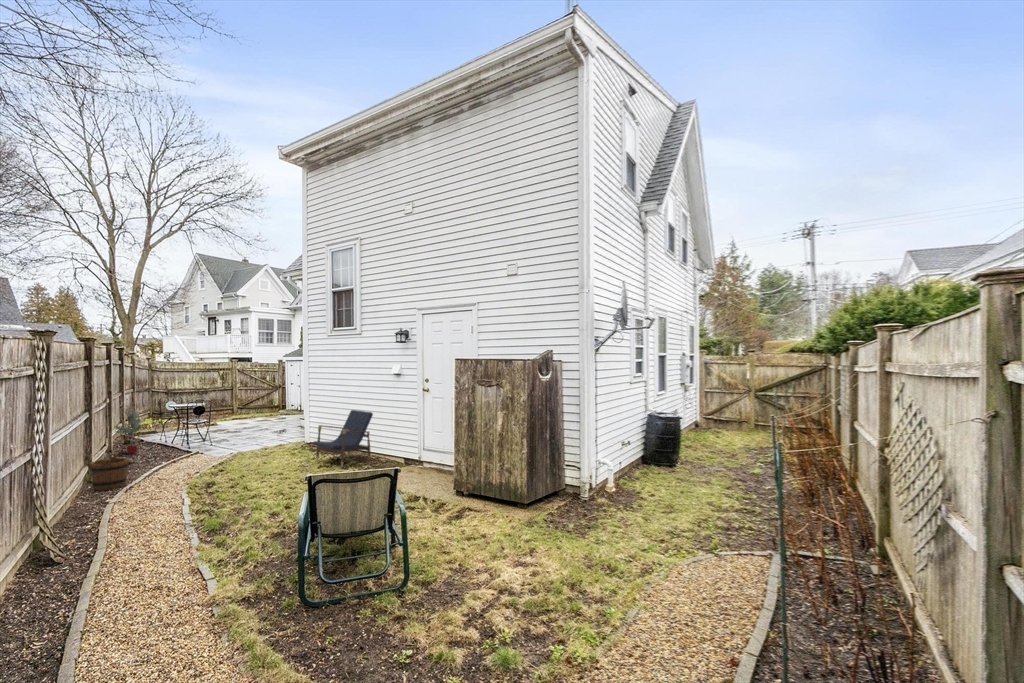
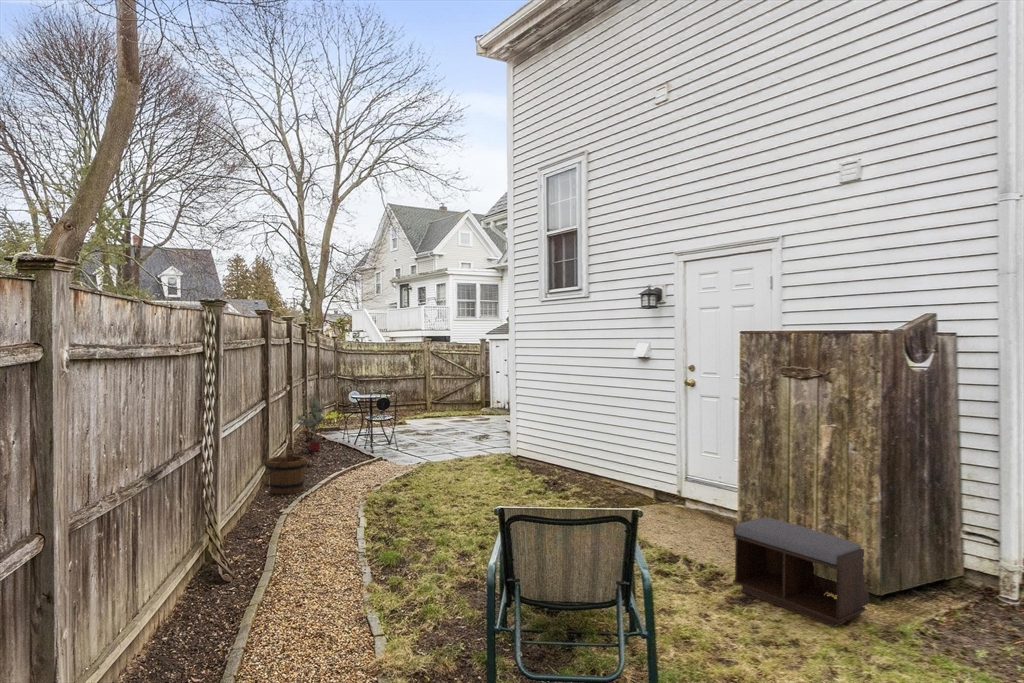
lounge chair: present [313,410,373,467] -> none [519,411,603,494]
bench: none [450,467,521,523] -> present [733,518,869,627]

